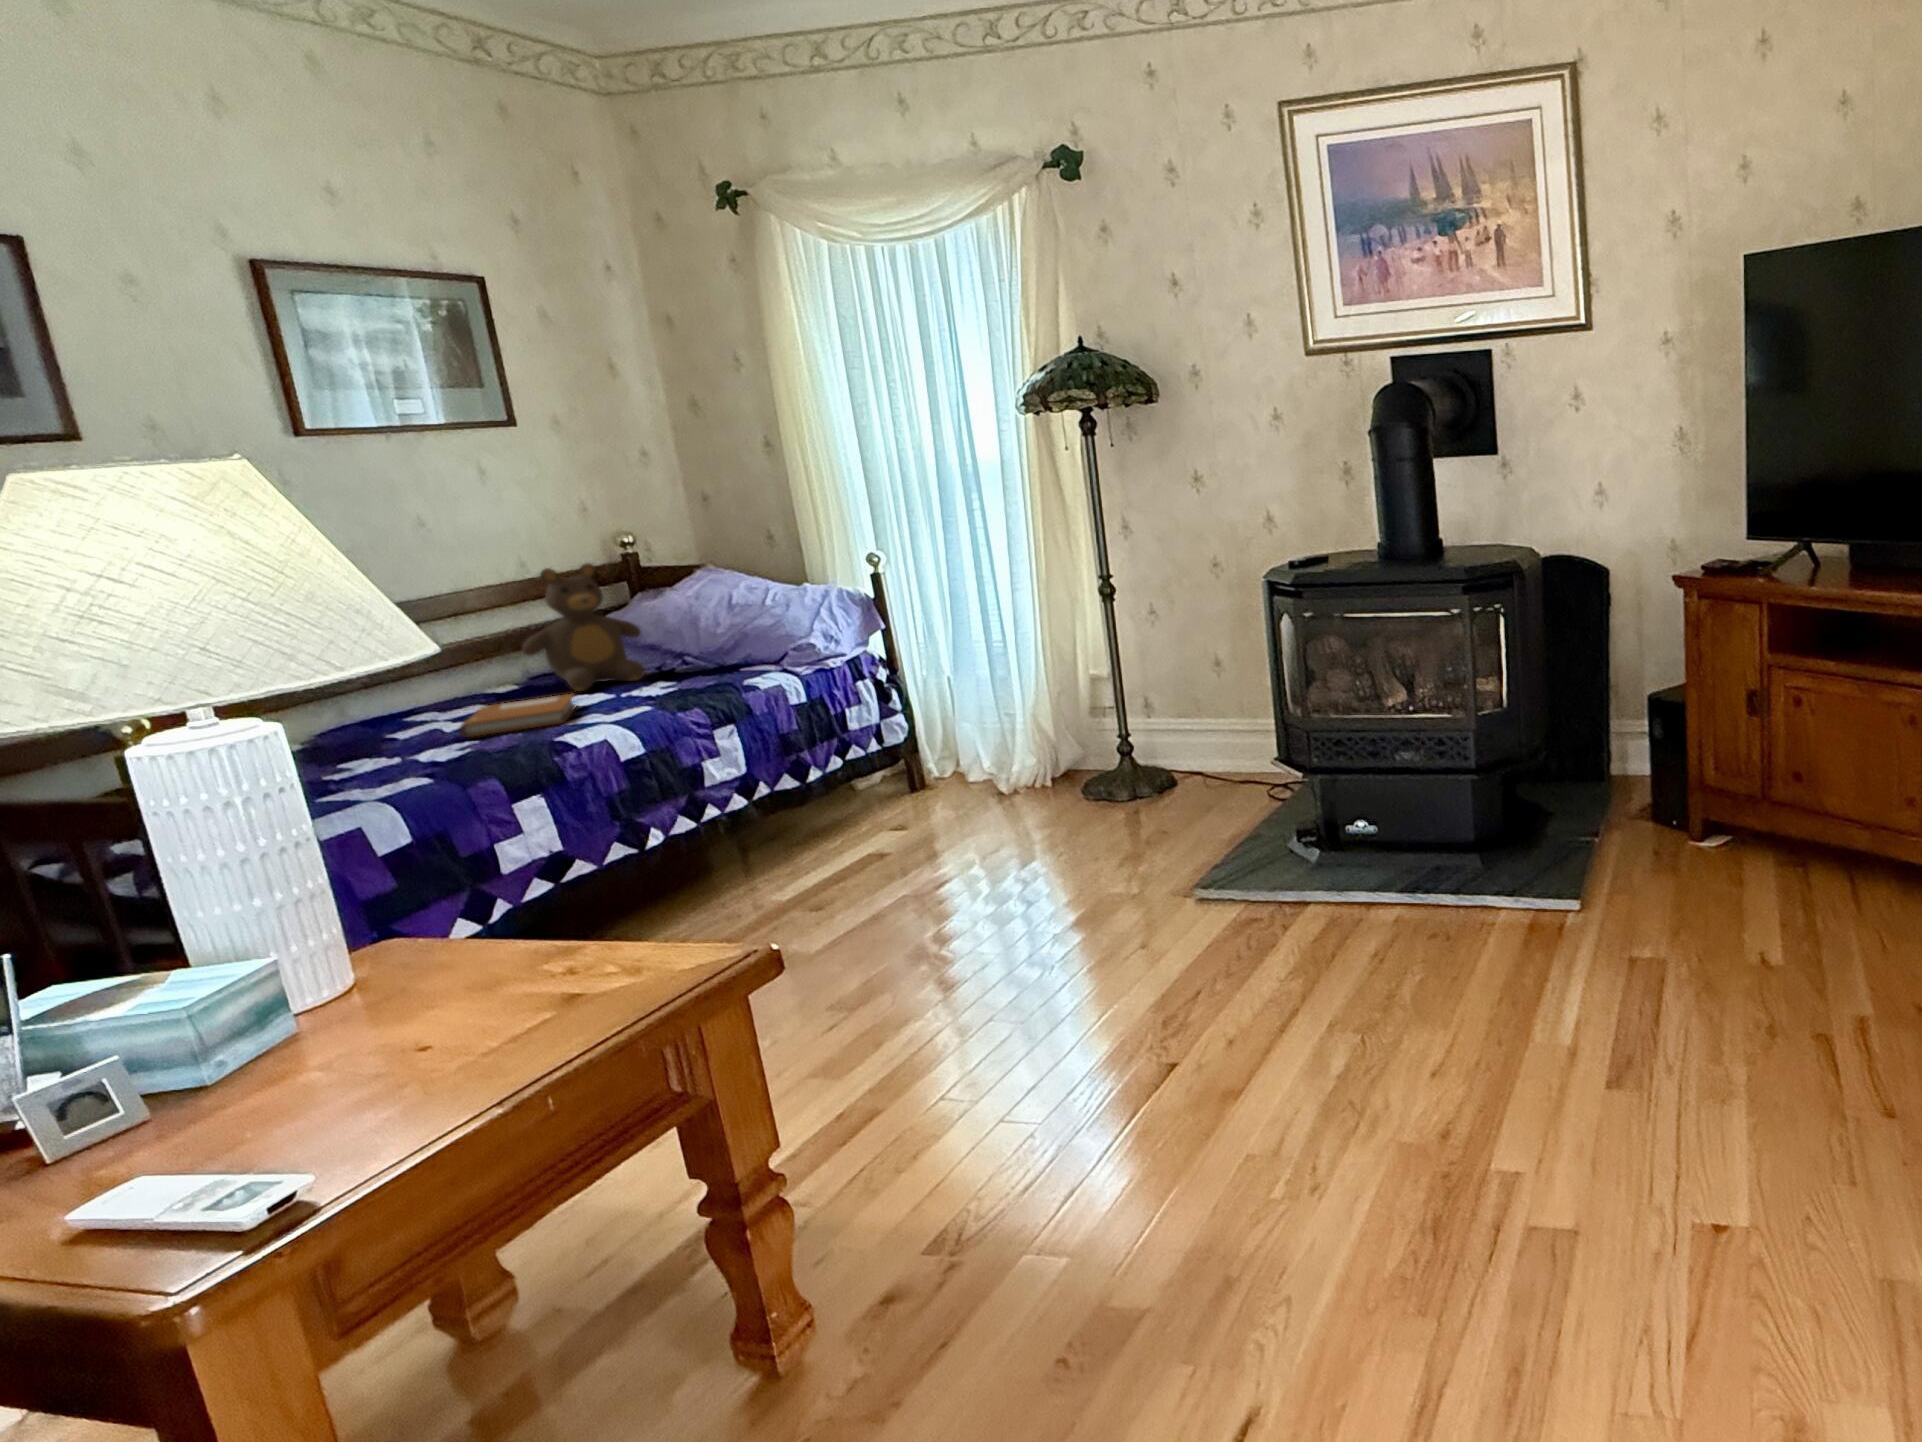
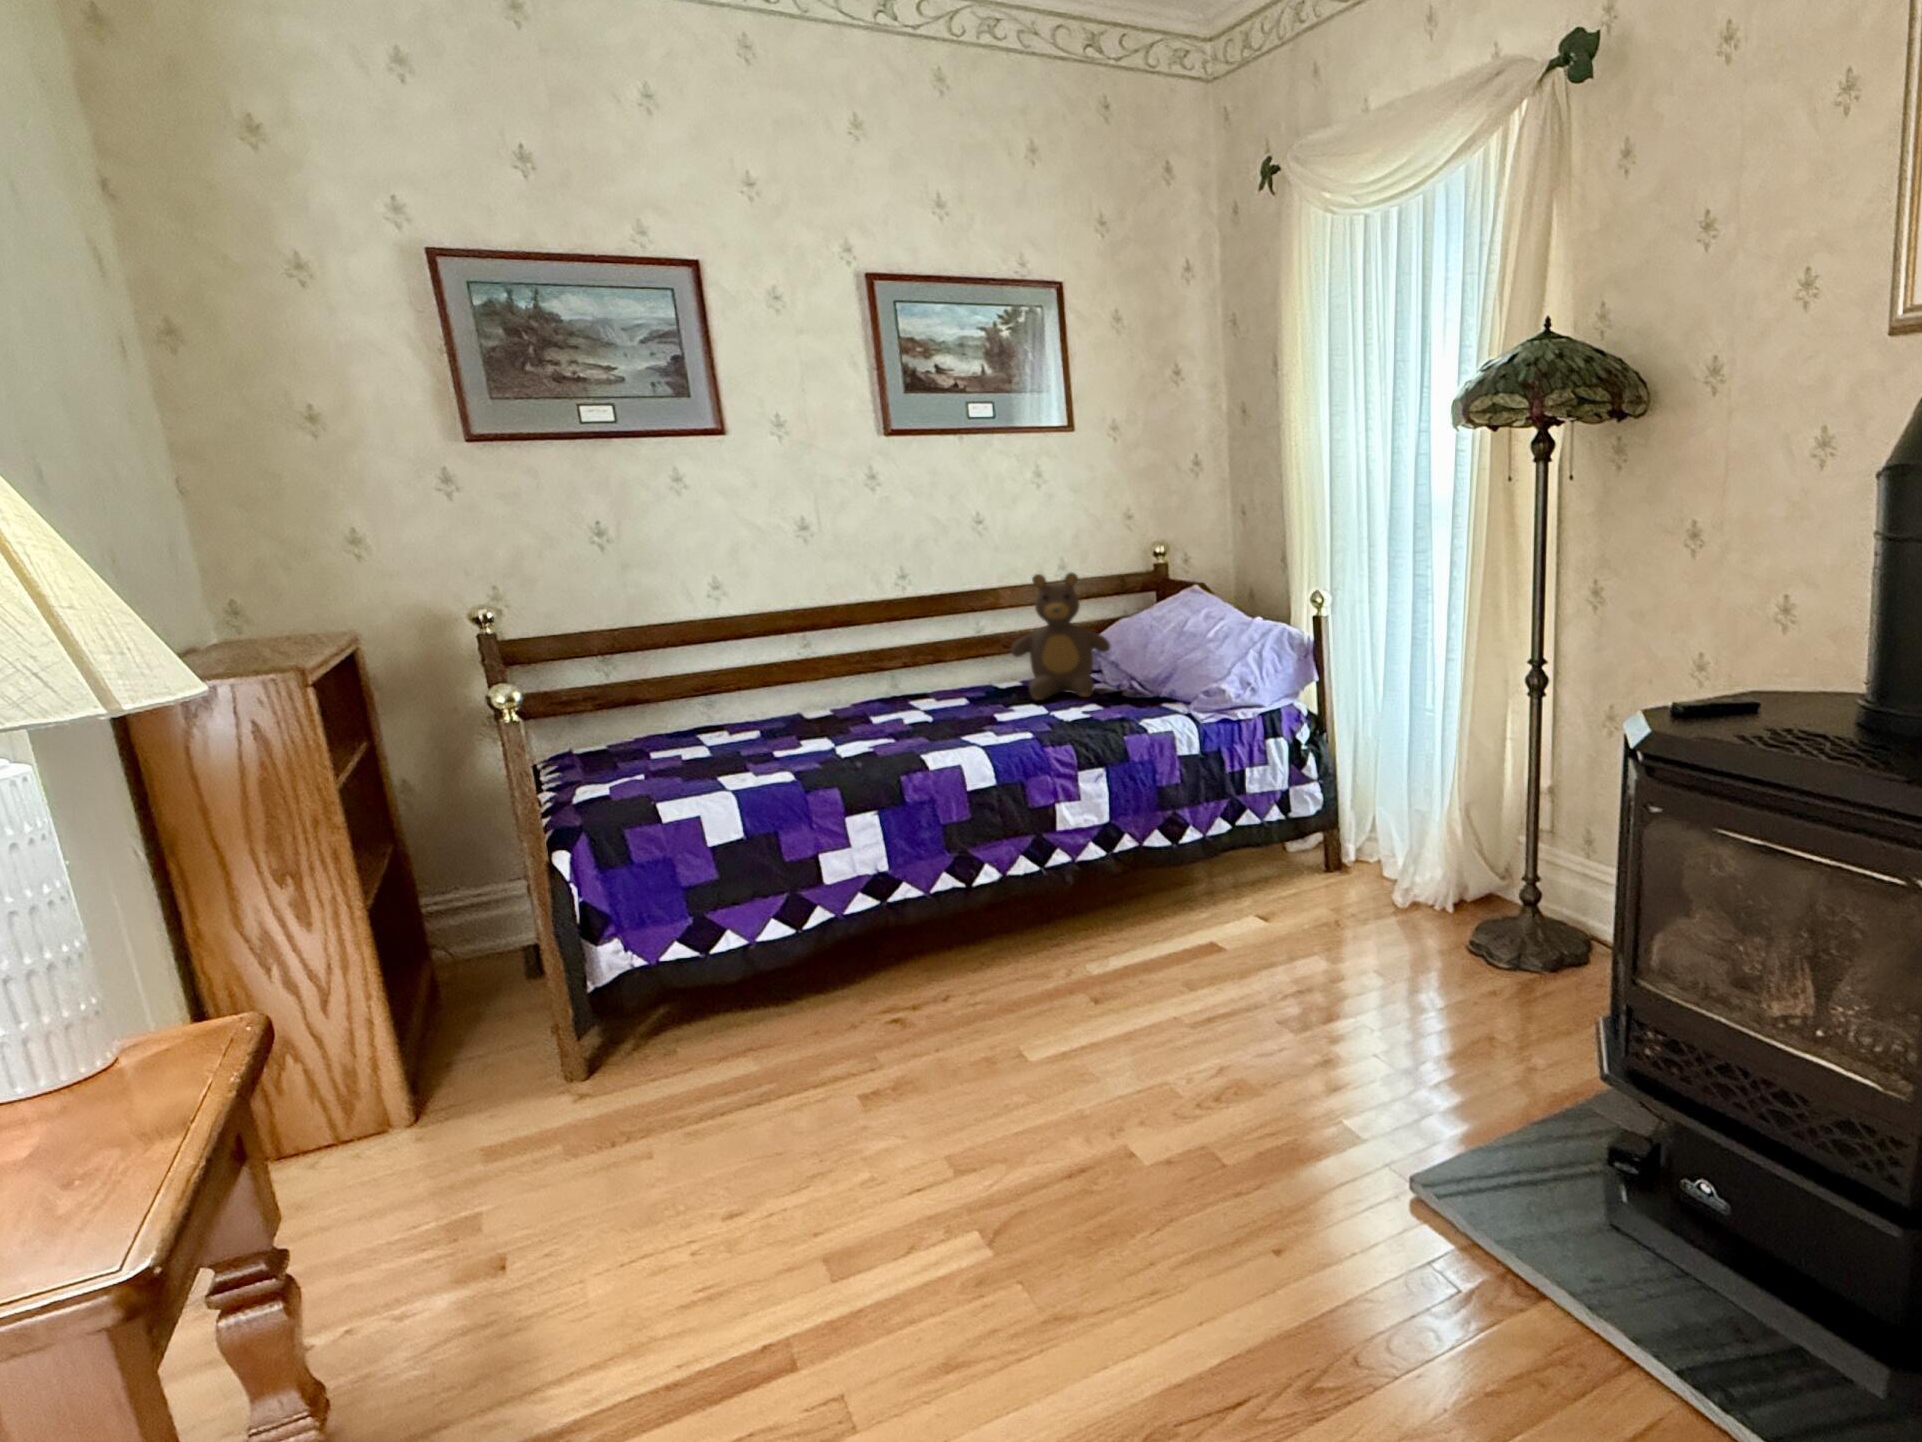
notebook: present [459,694,576,737] -> none [893,703,1009,736]

